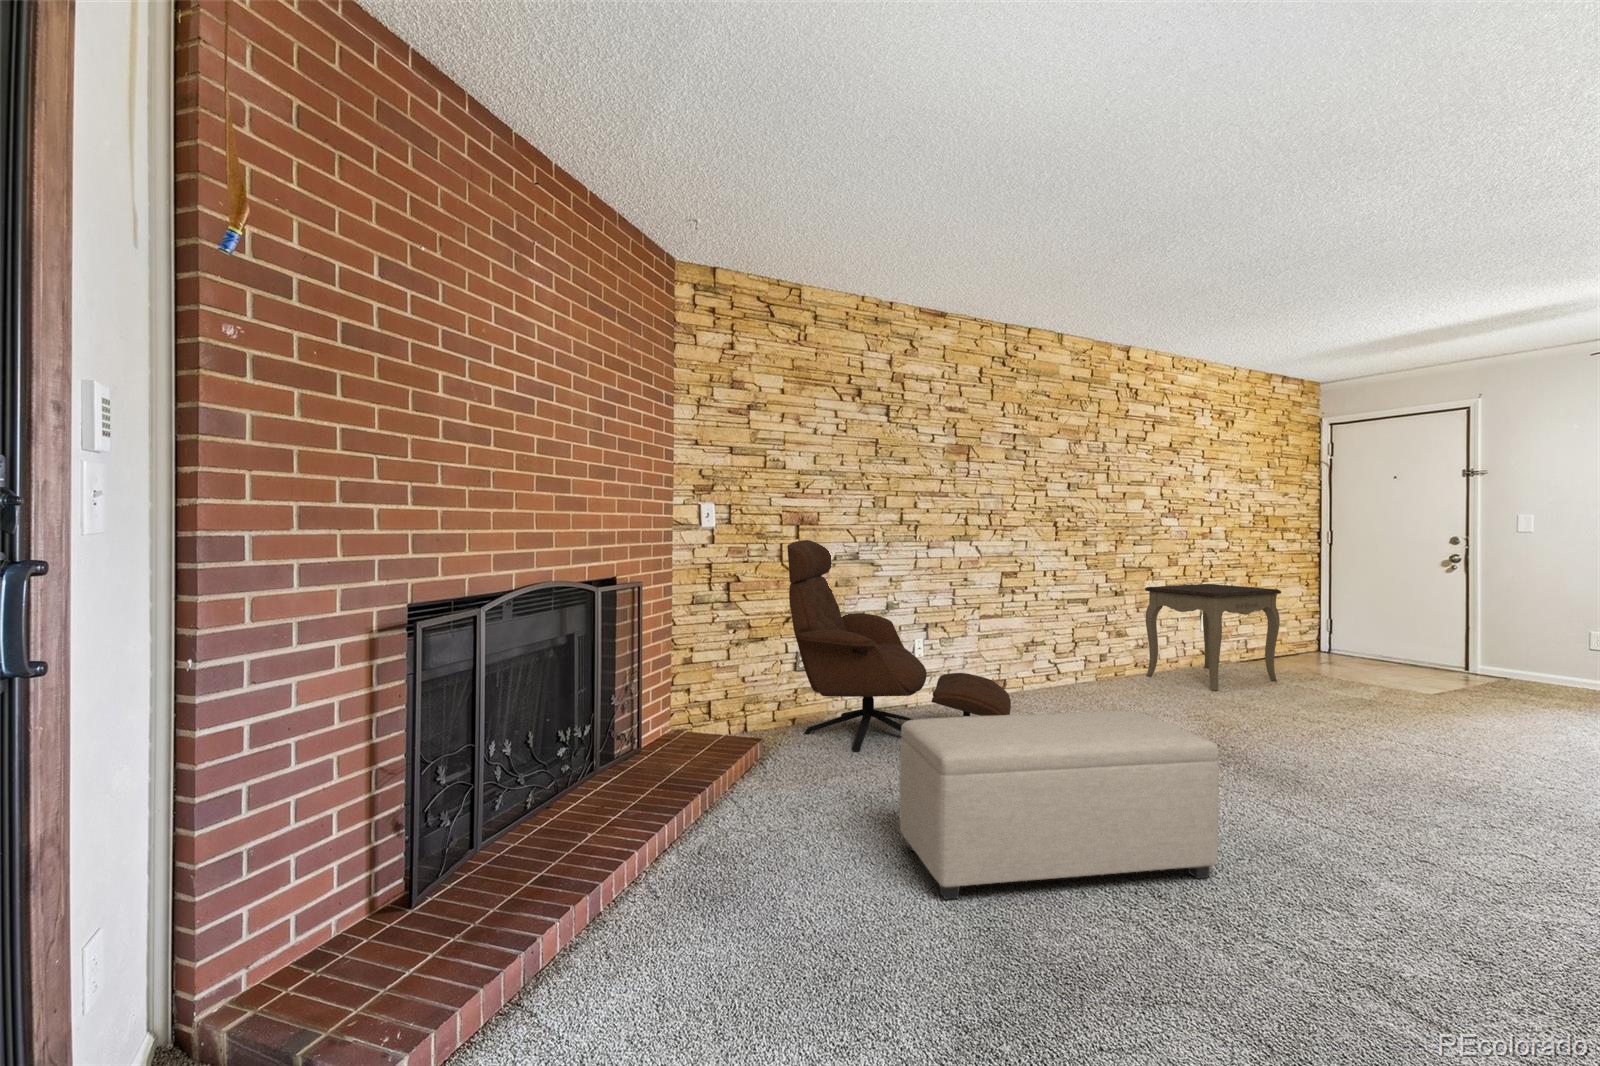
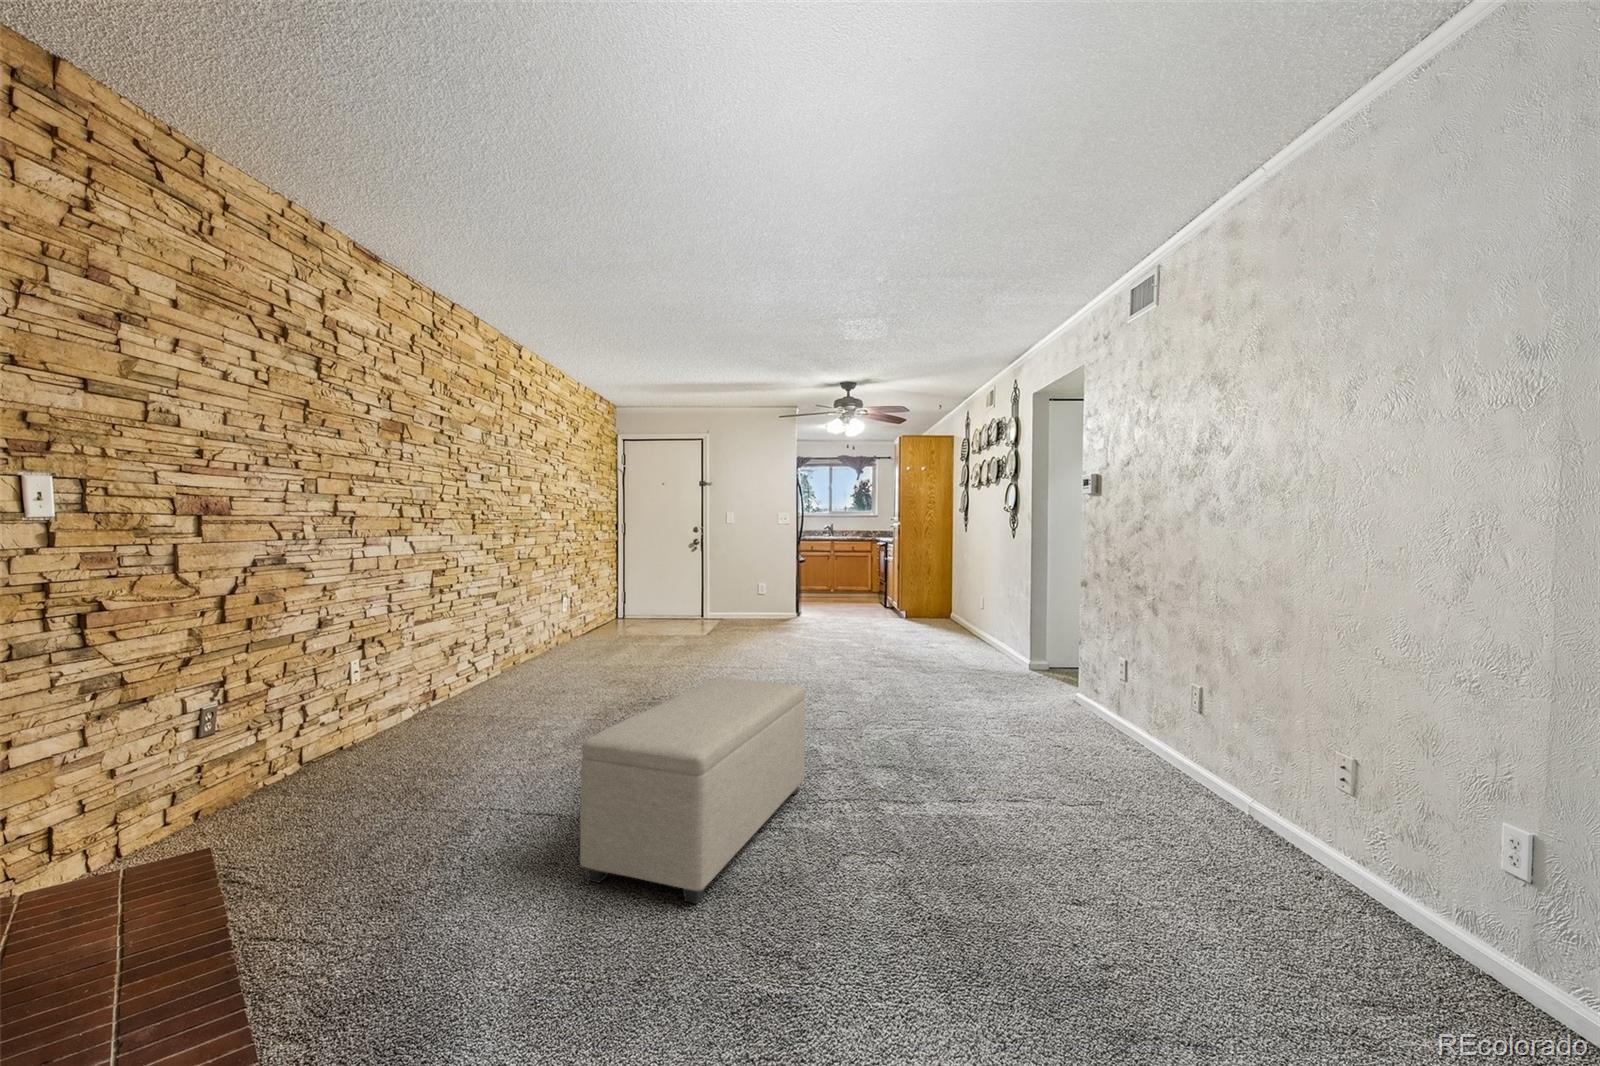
lounge chair: present [787,540,1011,751] -> none [210,538,537,823]
side table: present [1145,584,1281,691] -> none [533,570,629,660]

